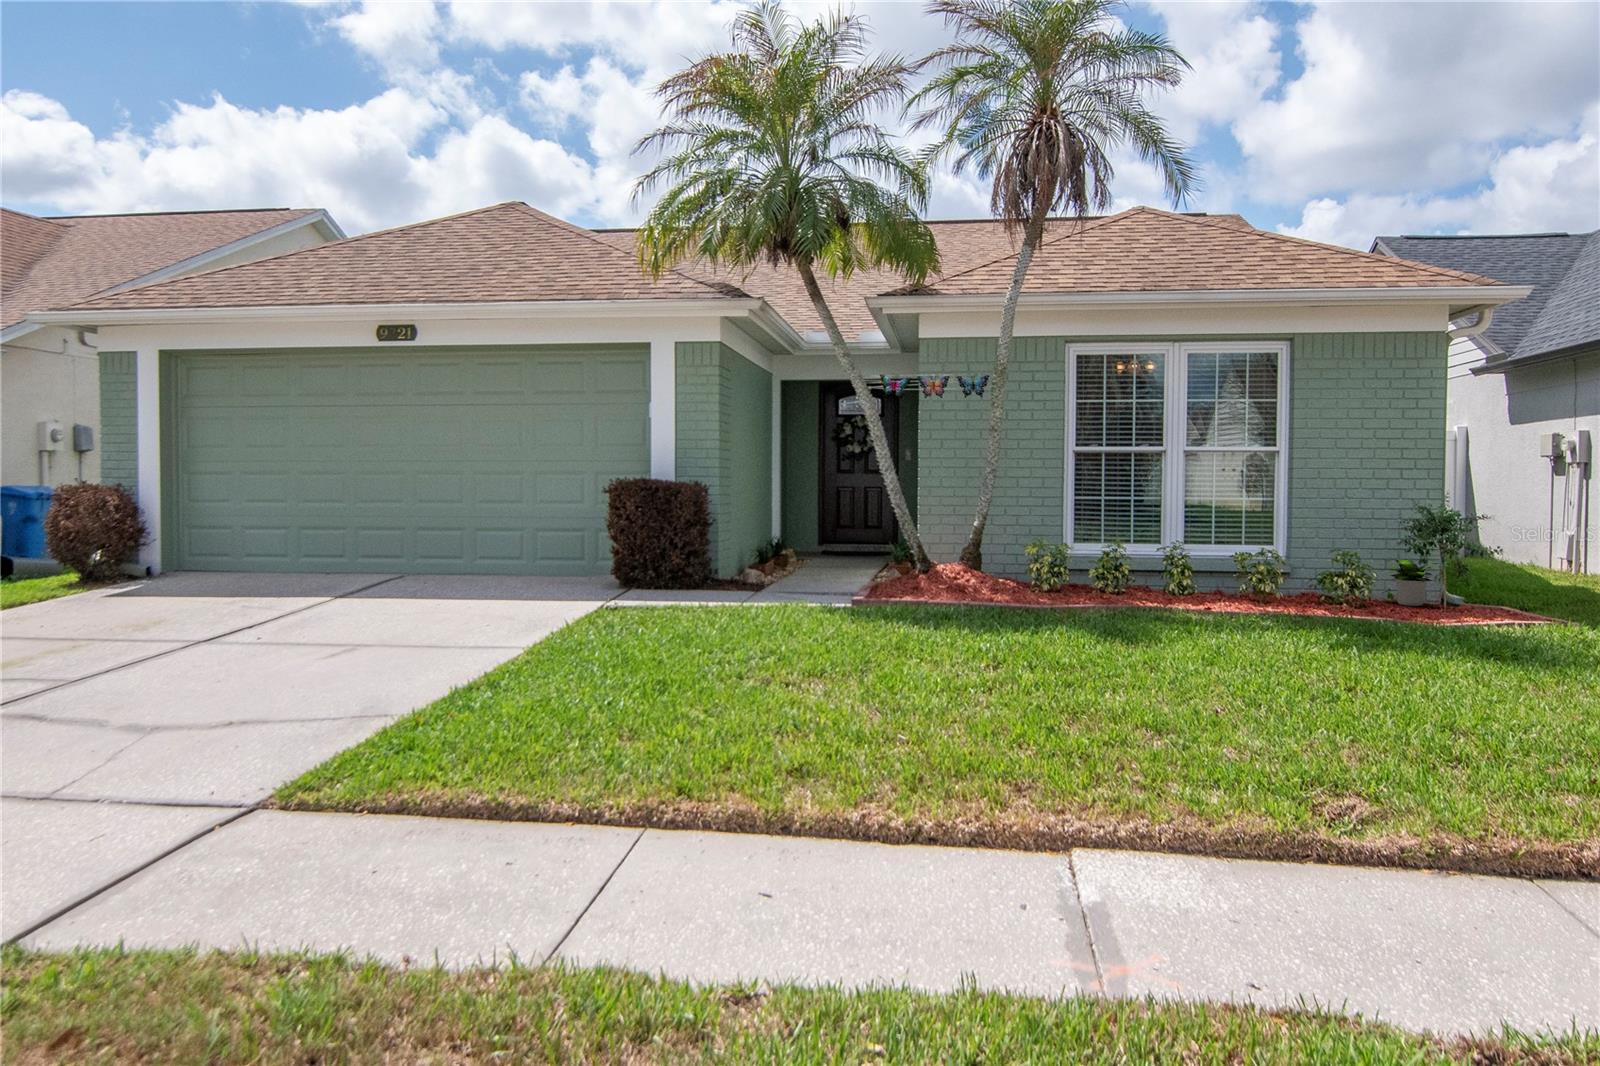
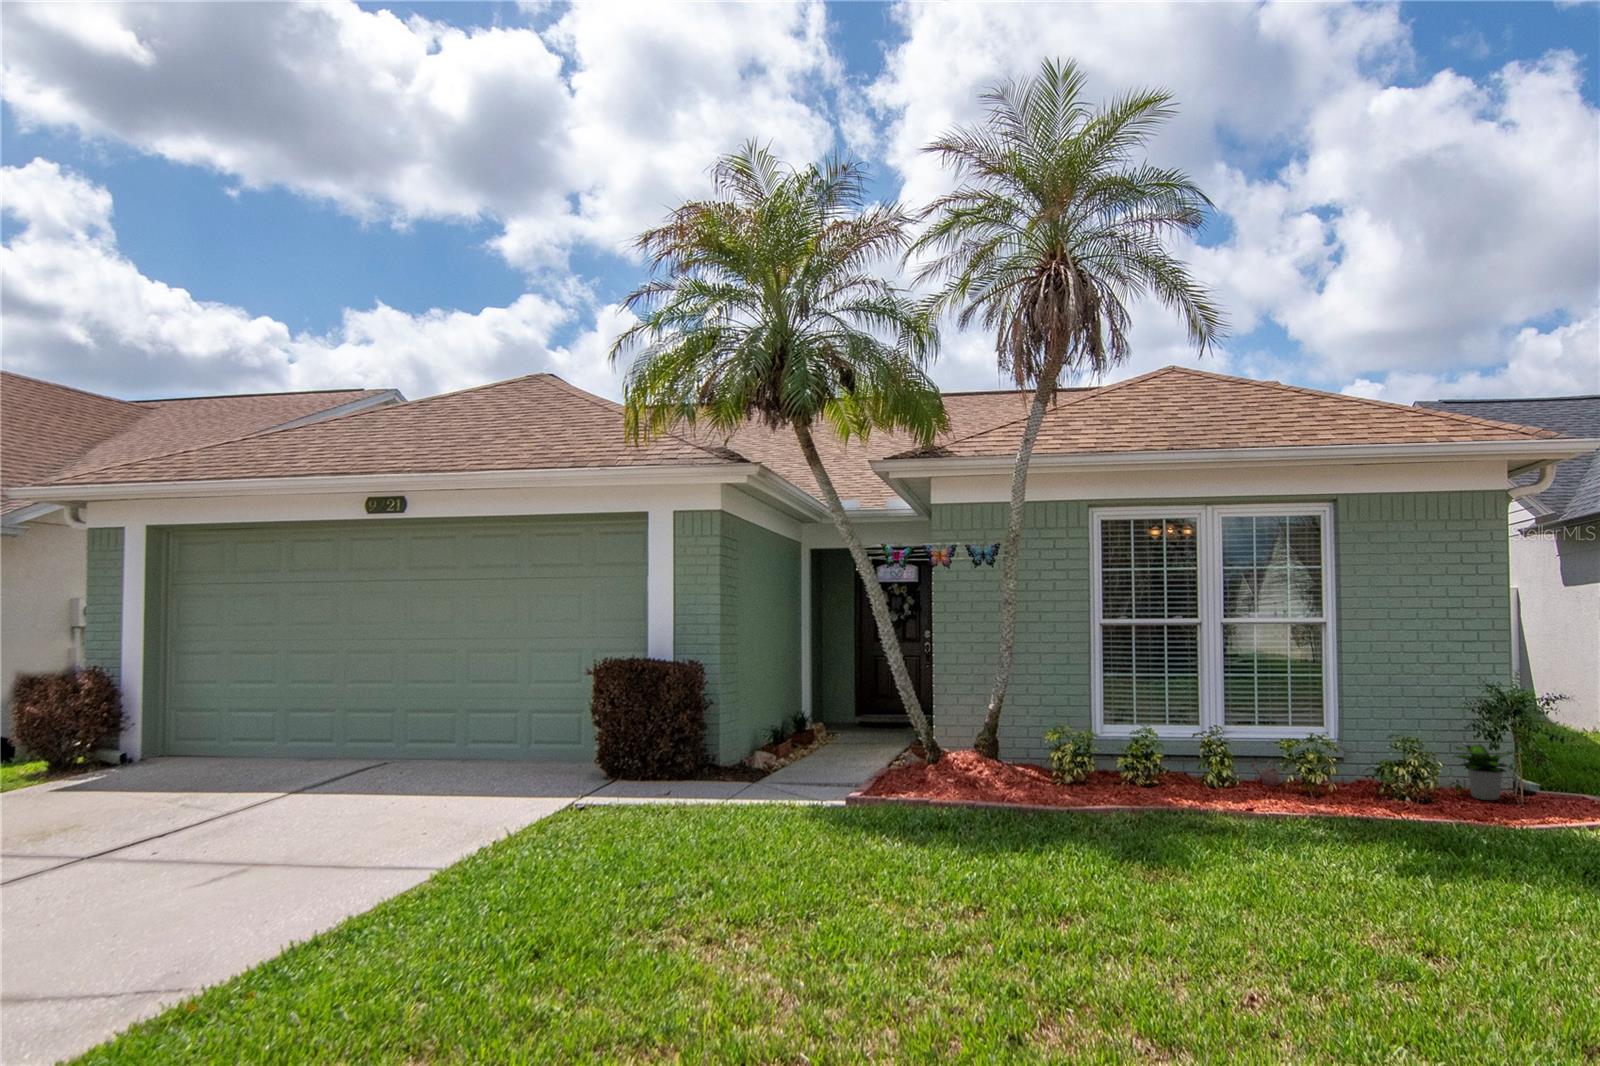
watering can: none [1203,574,1236,595] -> present [1250,761,1286,786]

